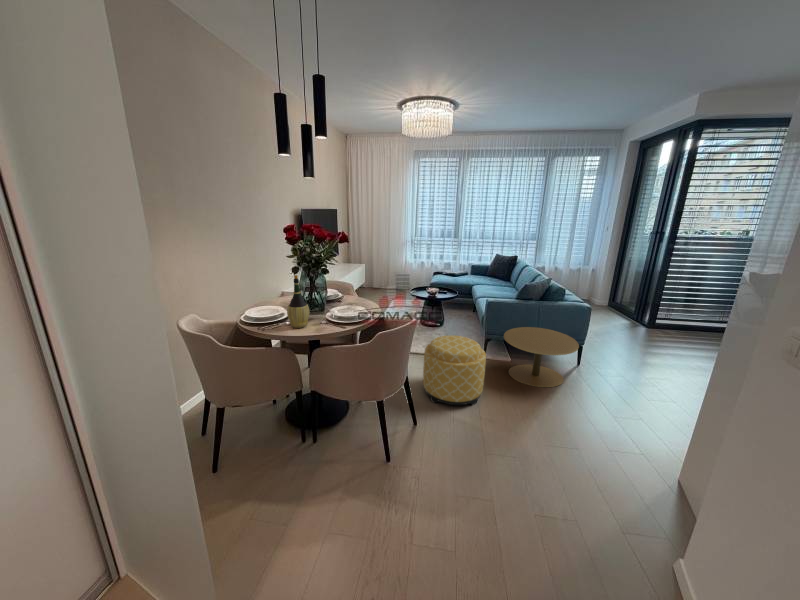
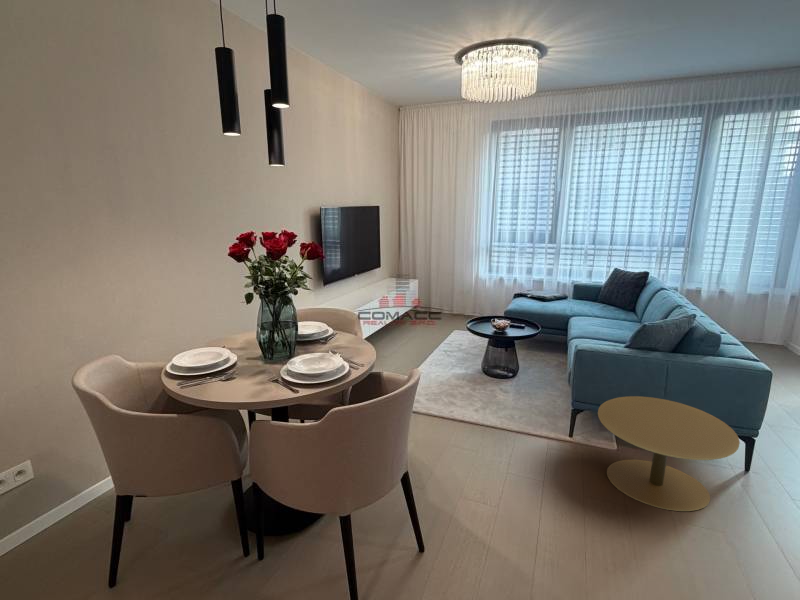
wine bottle: present [287,275,309,328] -> none [218,309,252,388]
ottoman: present [423,335,486,405] -> none [452,404,556,530]

